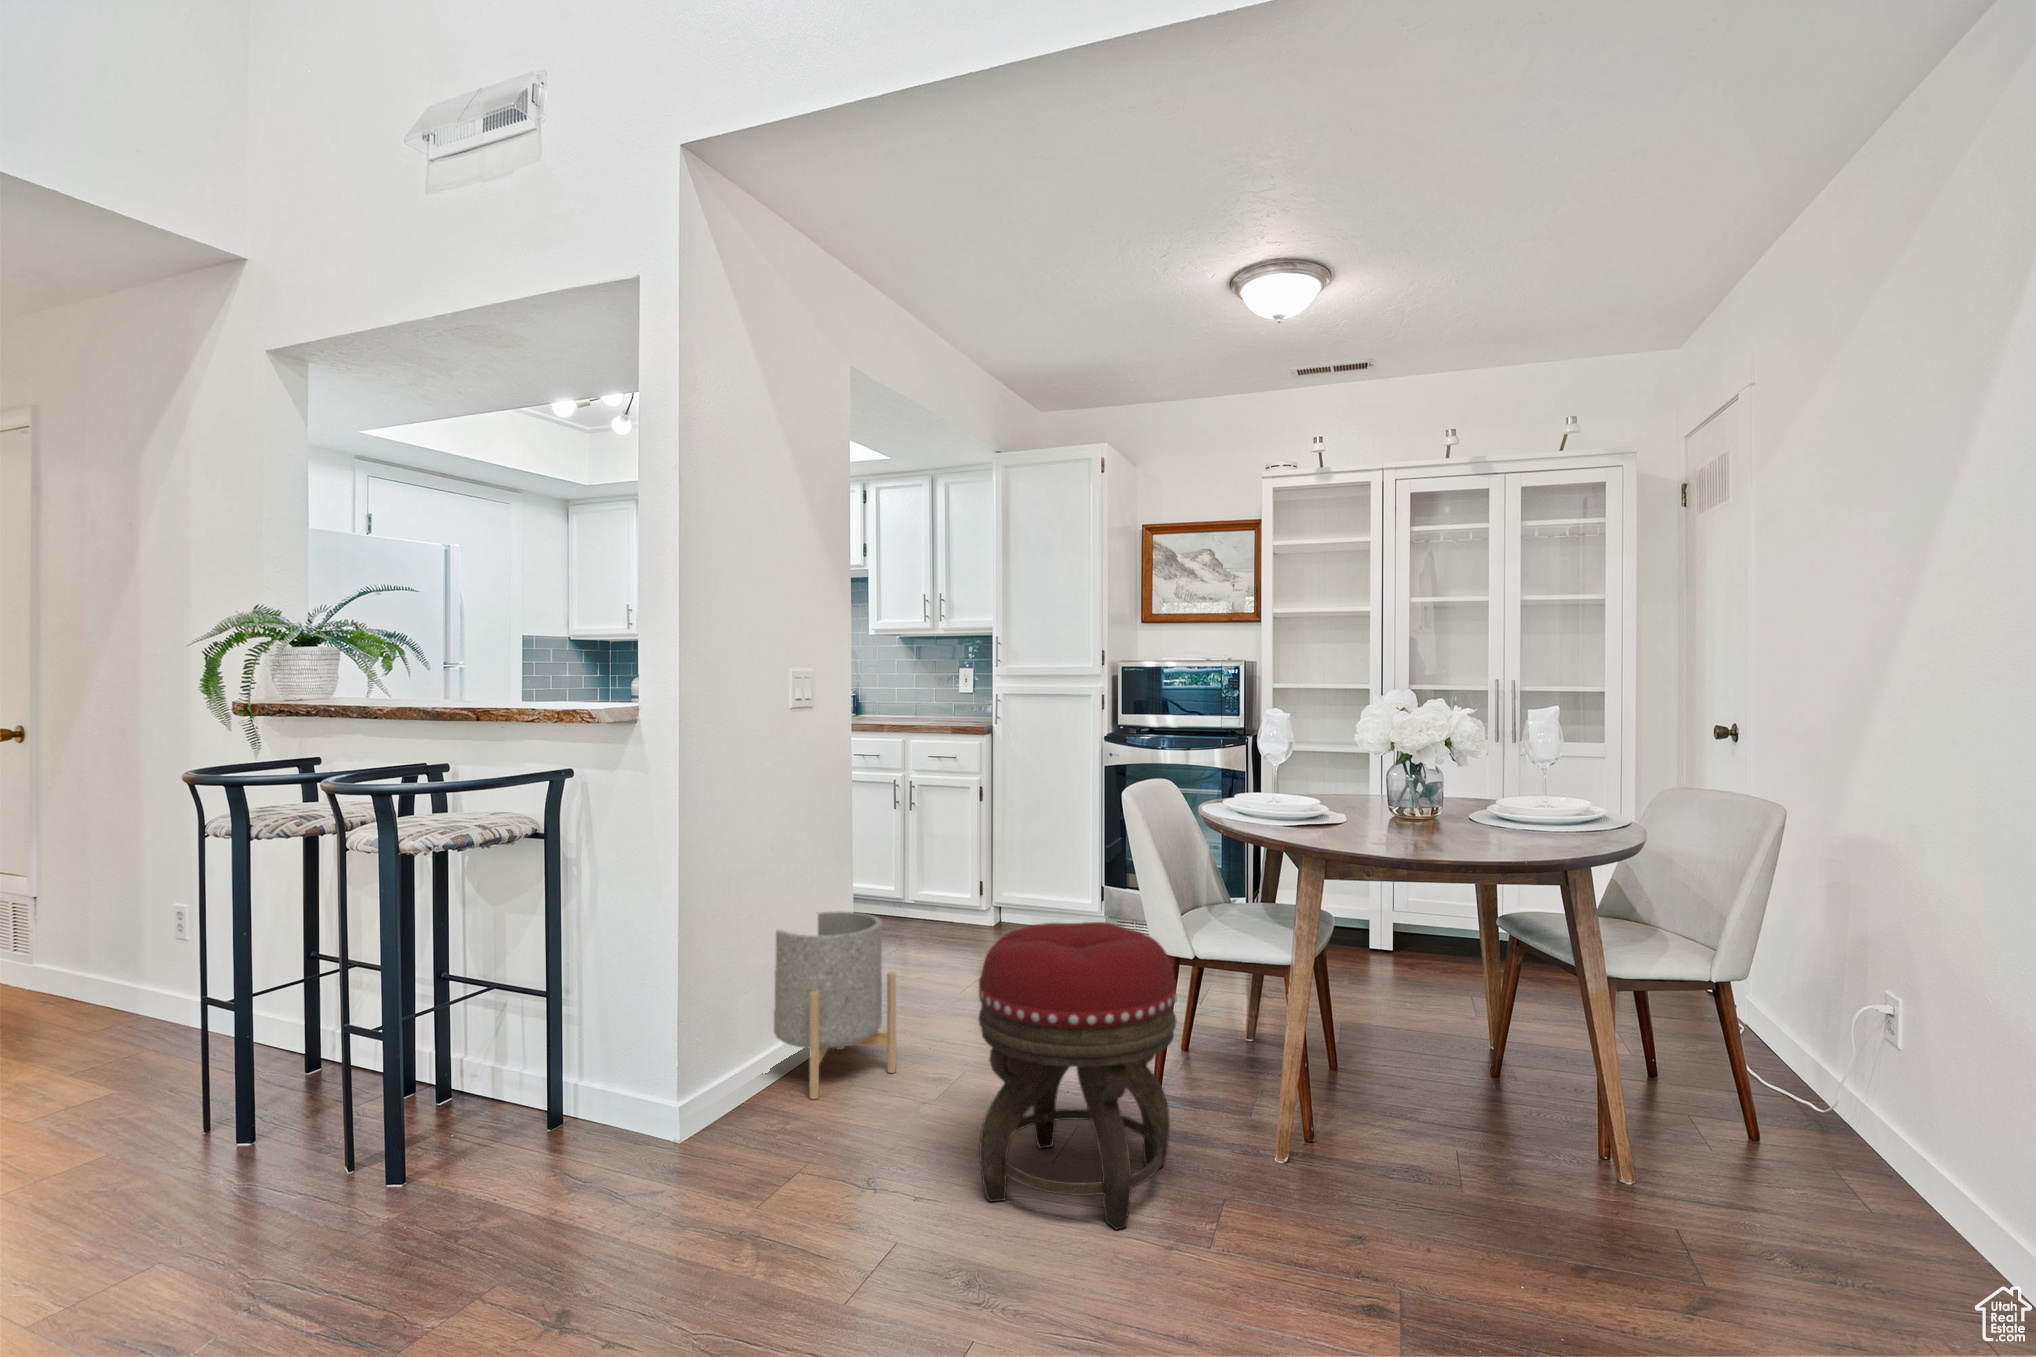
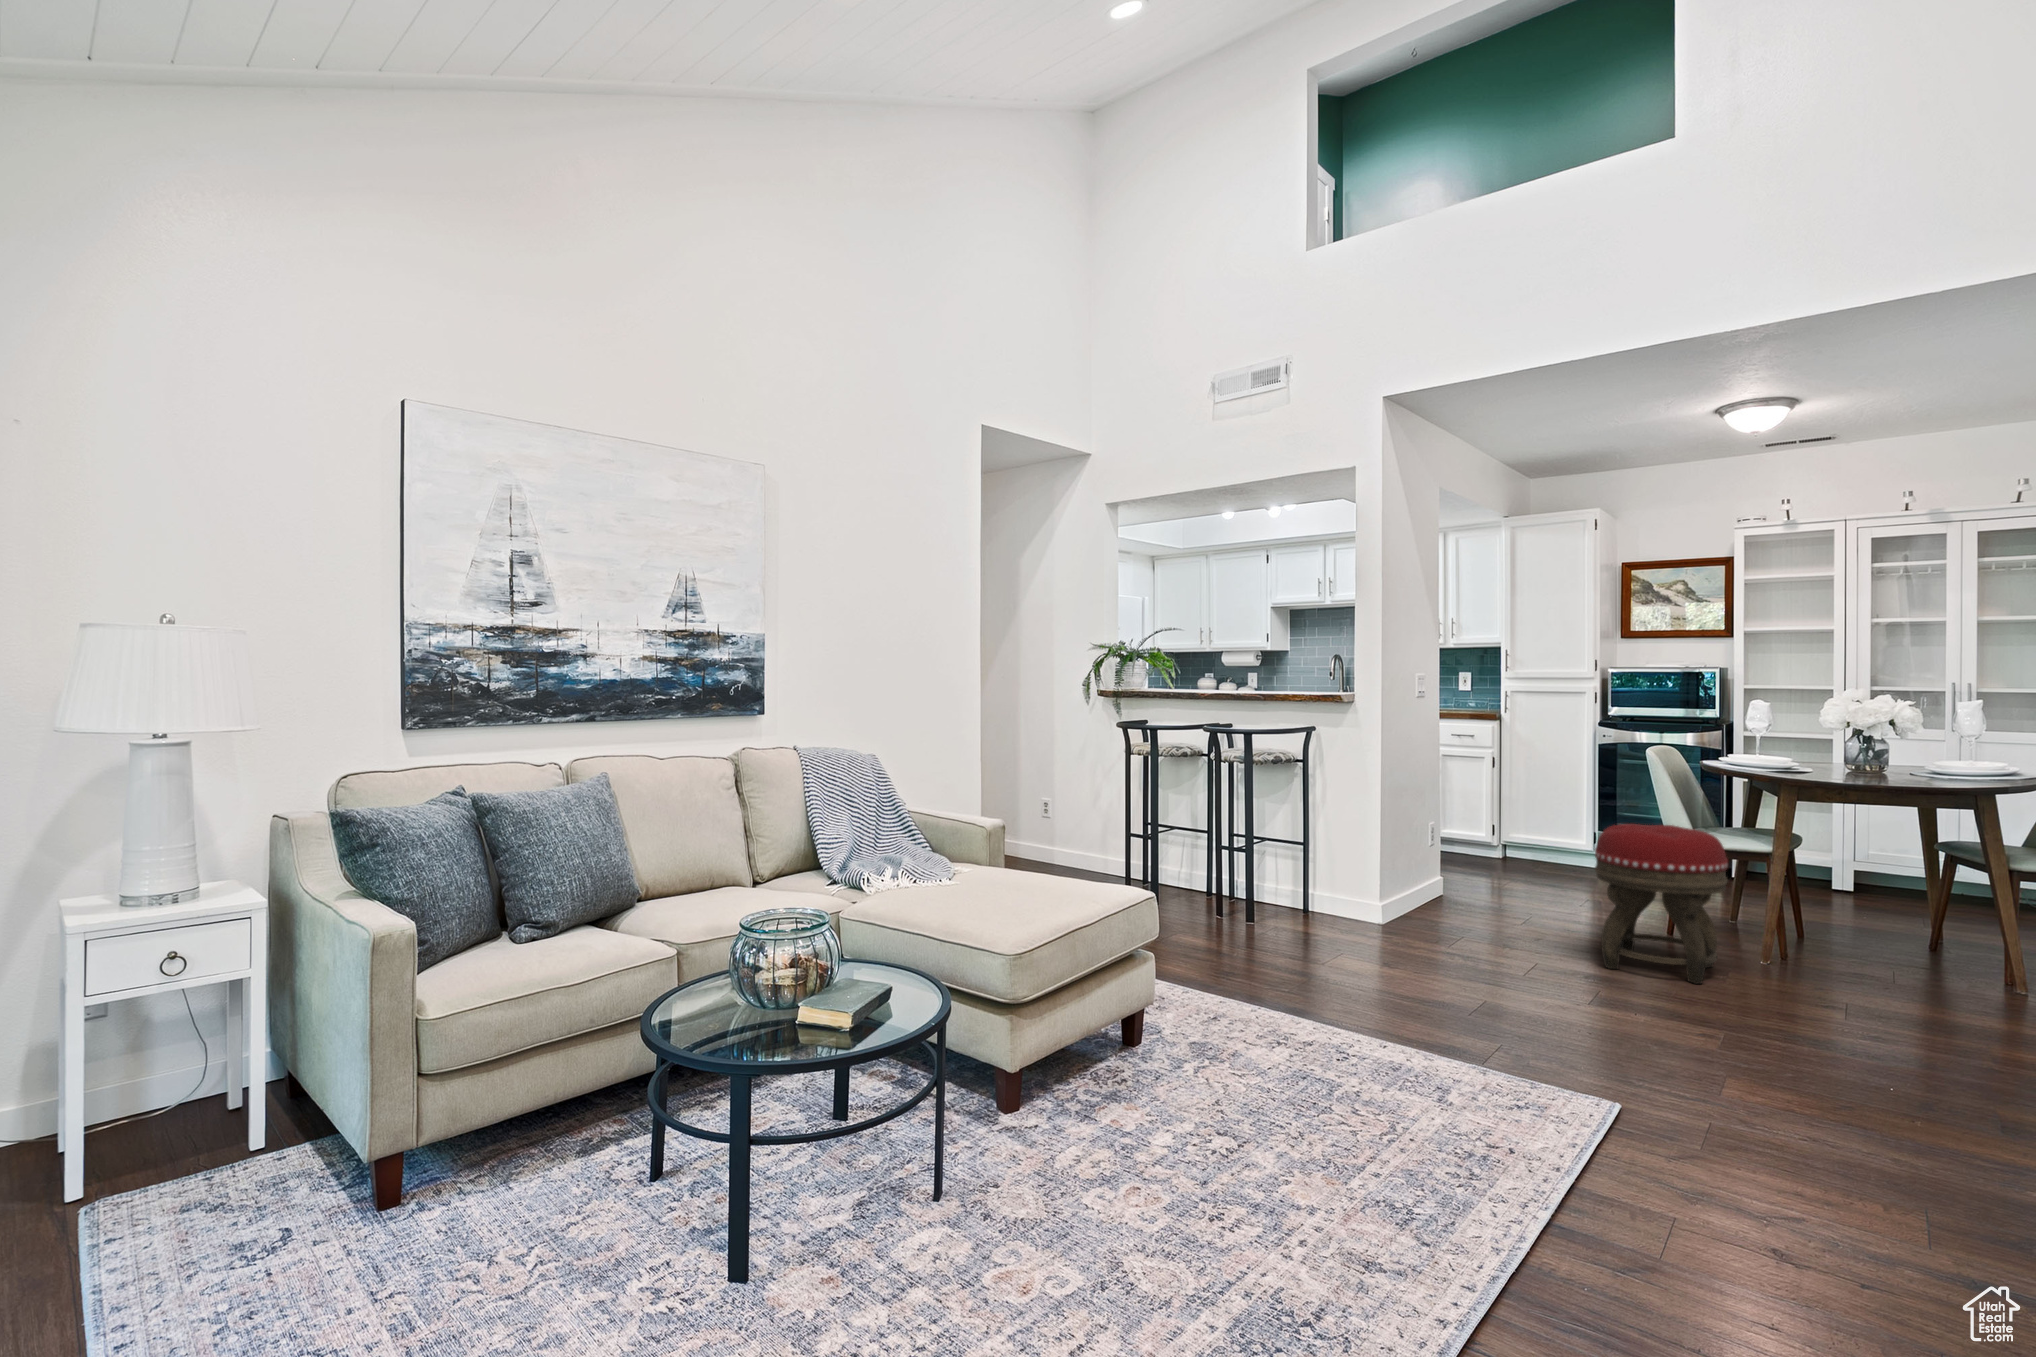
planter: present [773,912,896,1099] -> none [1411,823,1500,925]

